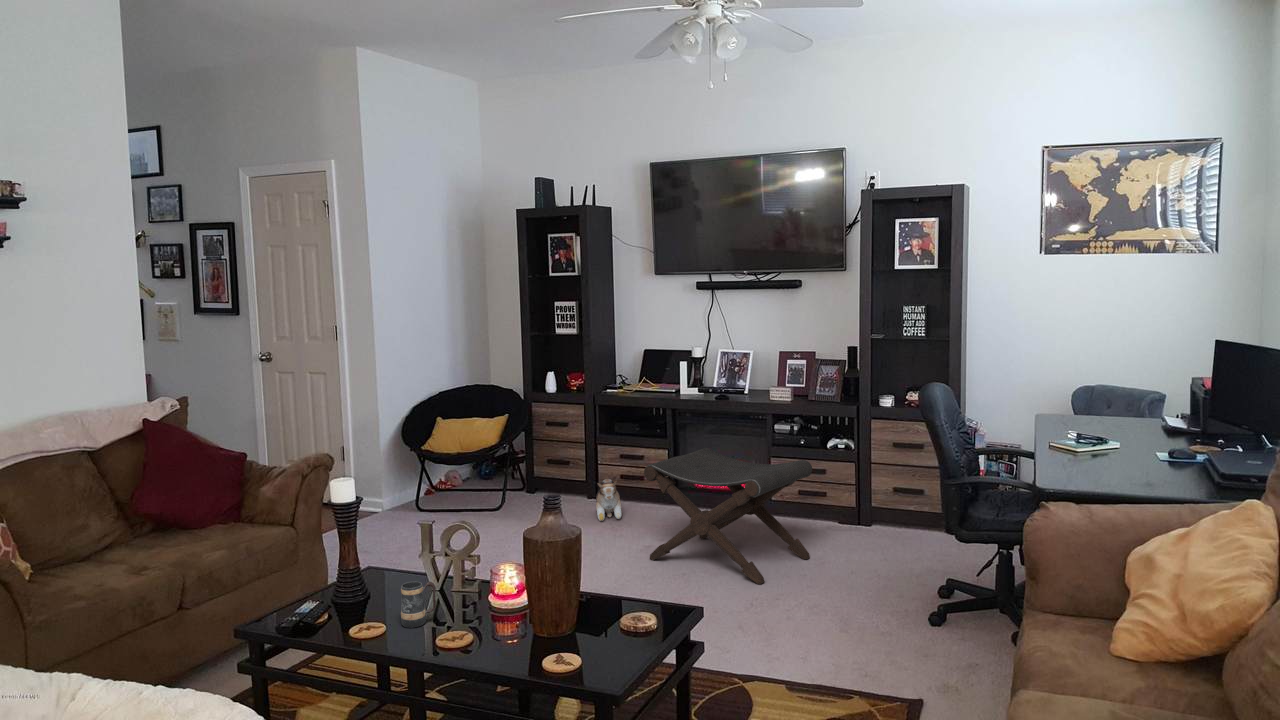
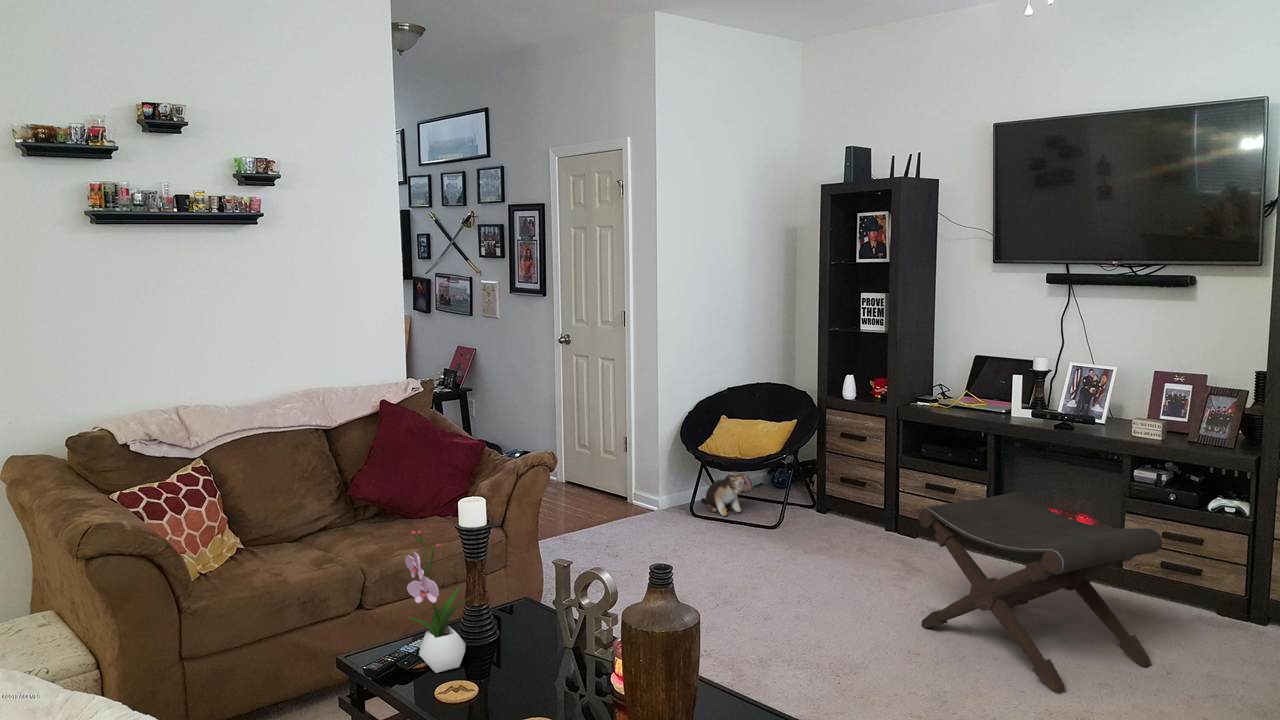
plush toy: present [596,479,622,521] -> present [701,472,748,516]
flower arrangement: none [310,505,369,625] -> present [405,530,469,673]
mug: present [401,581,436,628] -> none [490,637,531,695]

